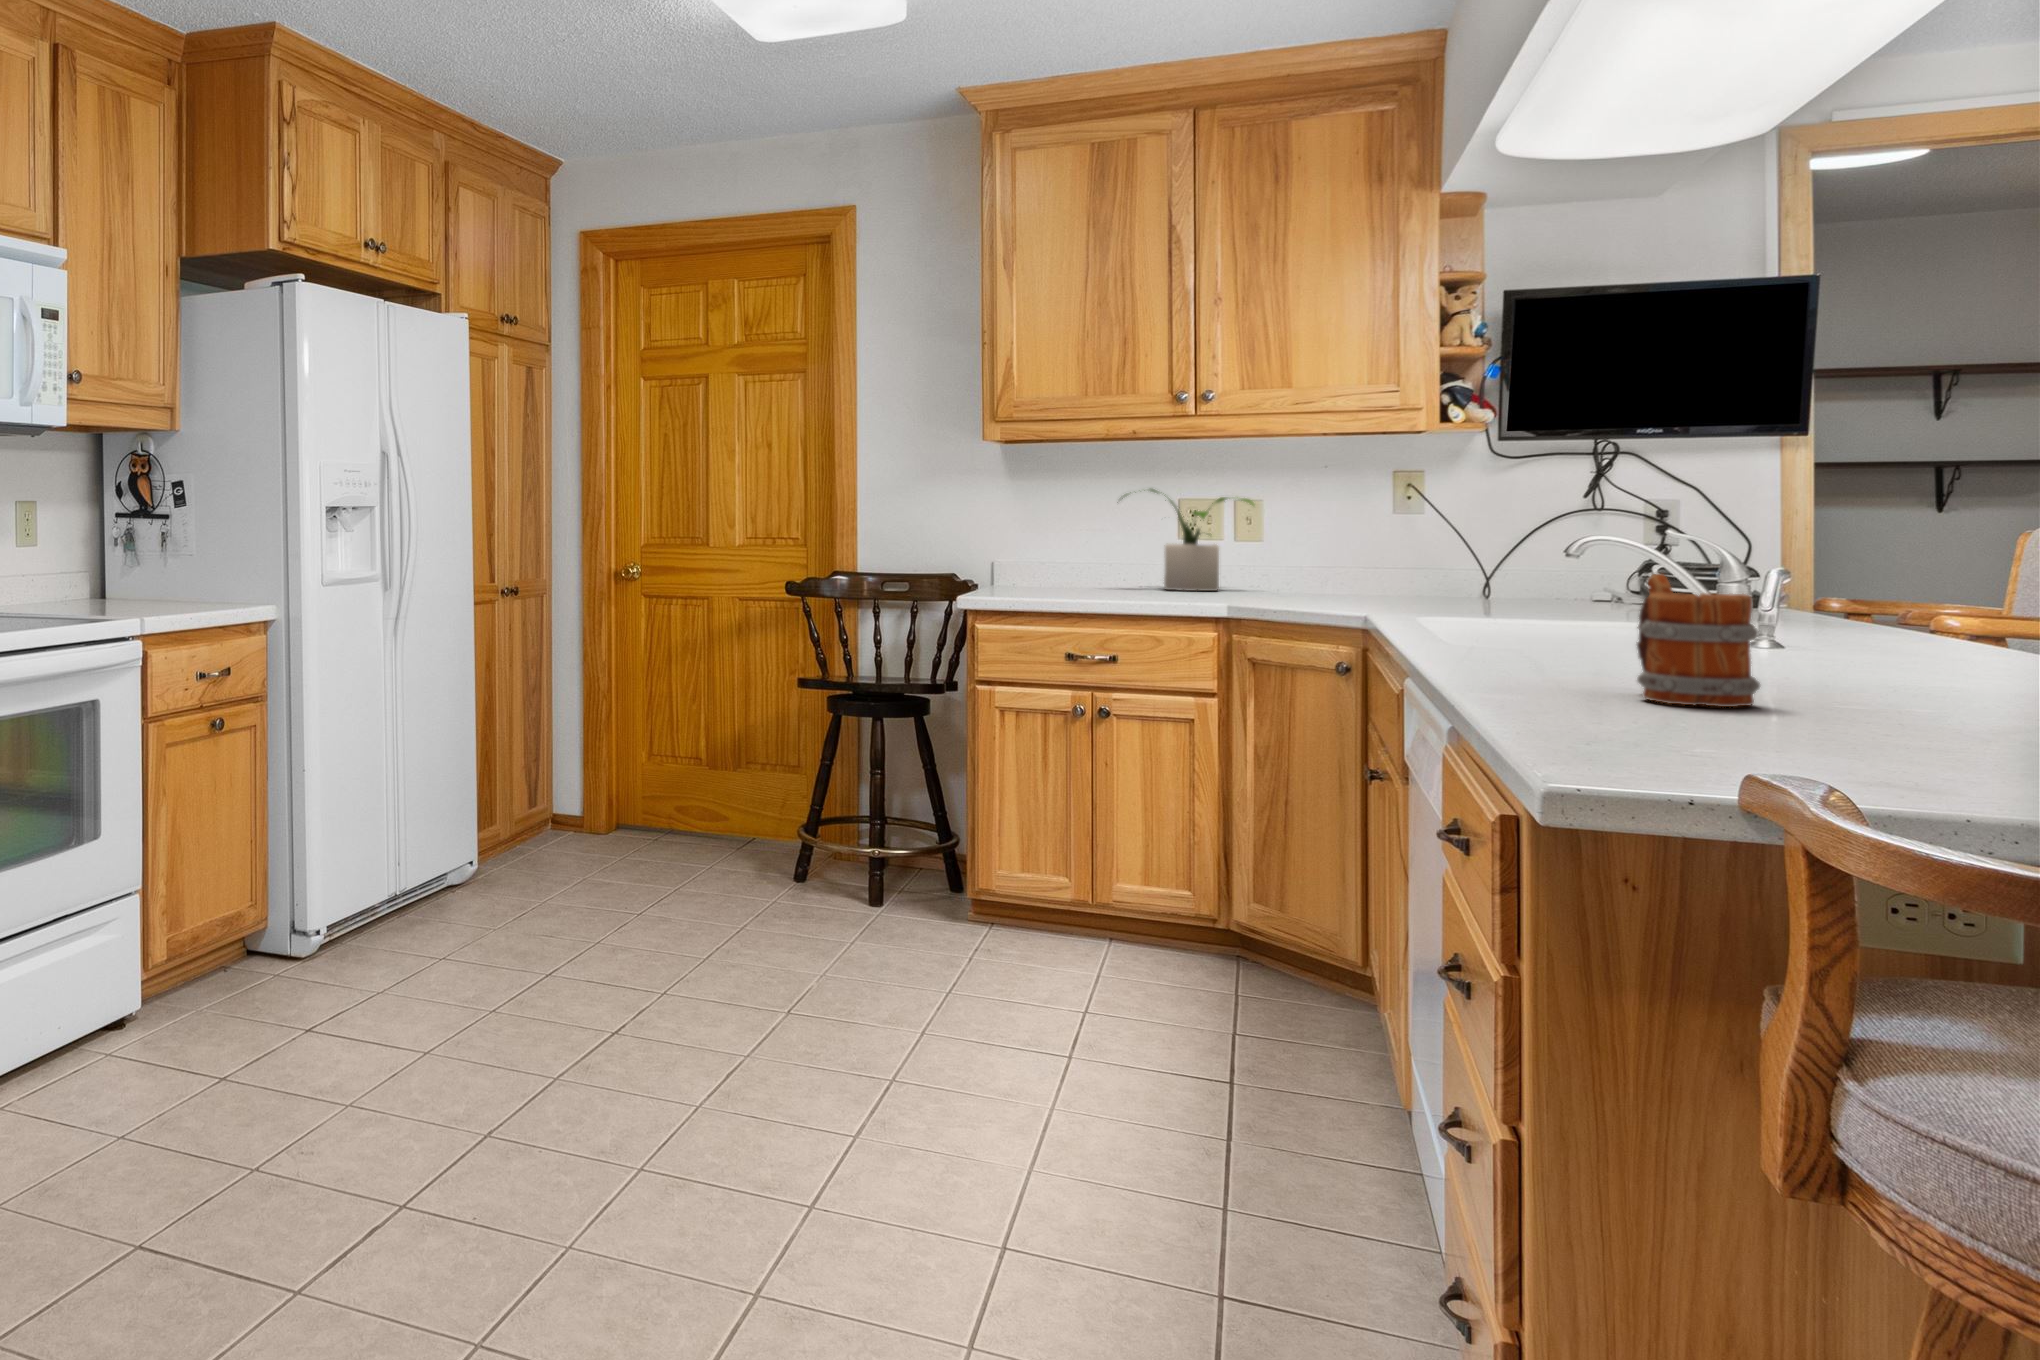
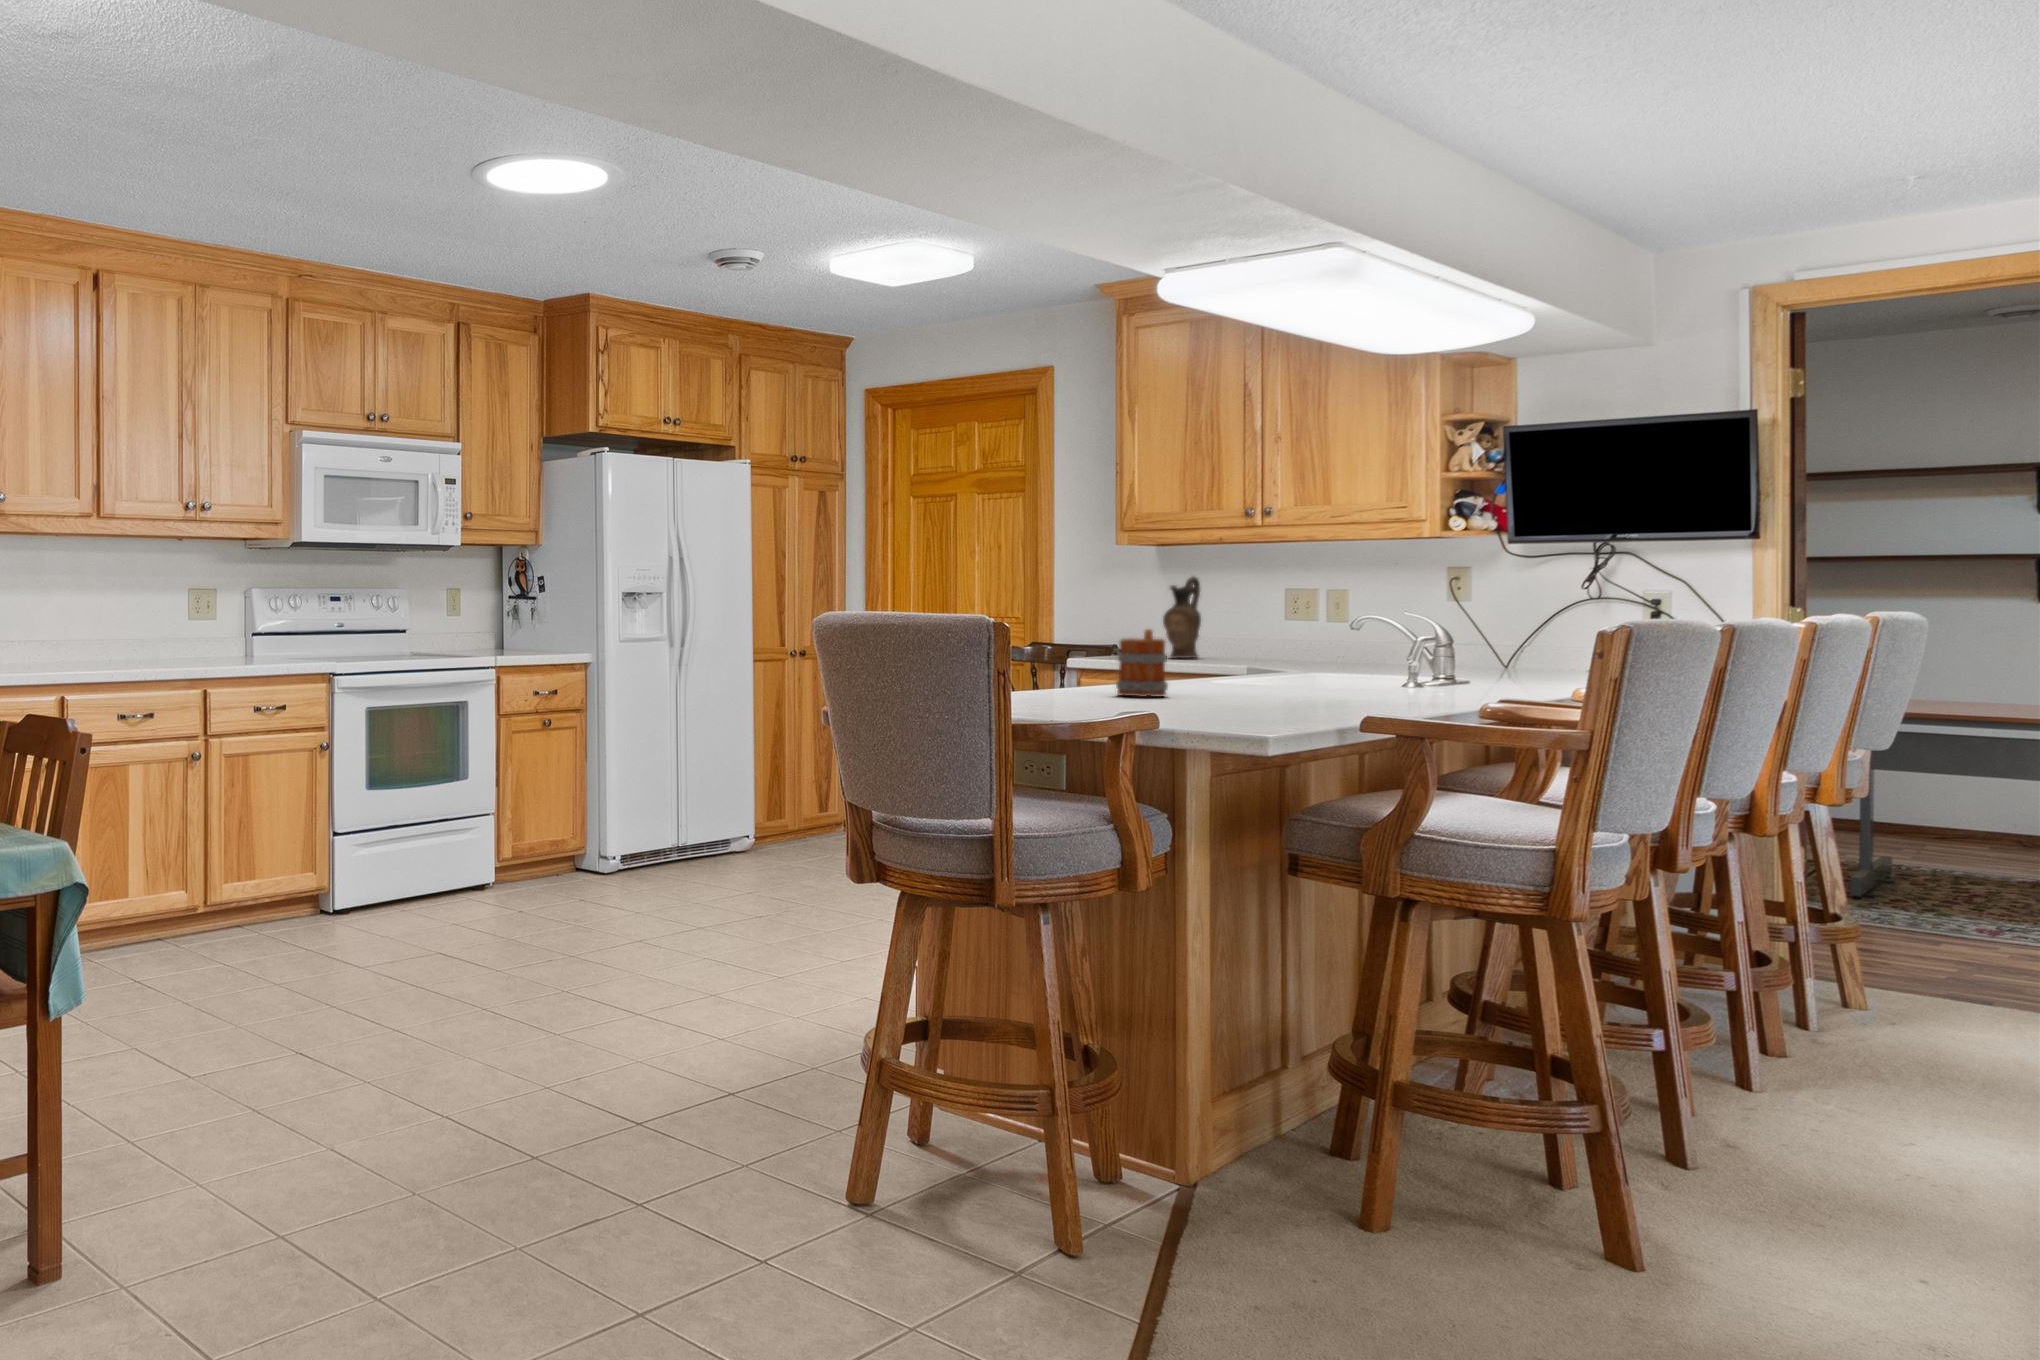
ceramic pitcher: none [1062,484,1111,594] -> present [1163,577,1201,658]
potted plant: present [1122,489,1254,591] -> none [1229,579,1333,659]

